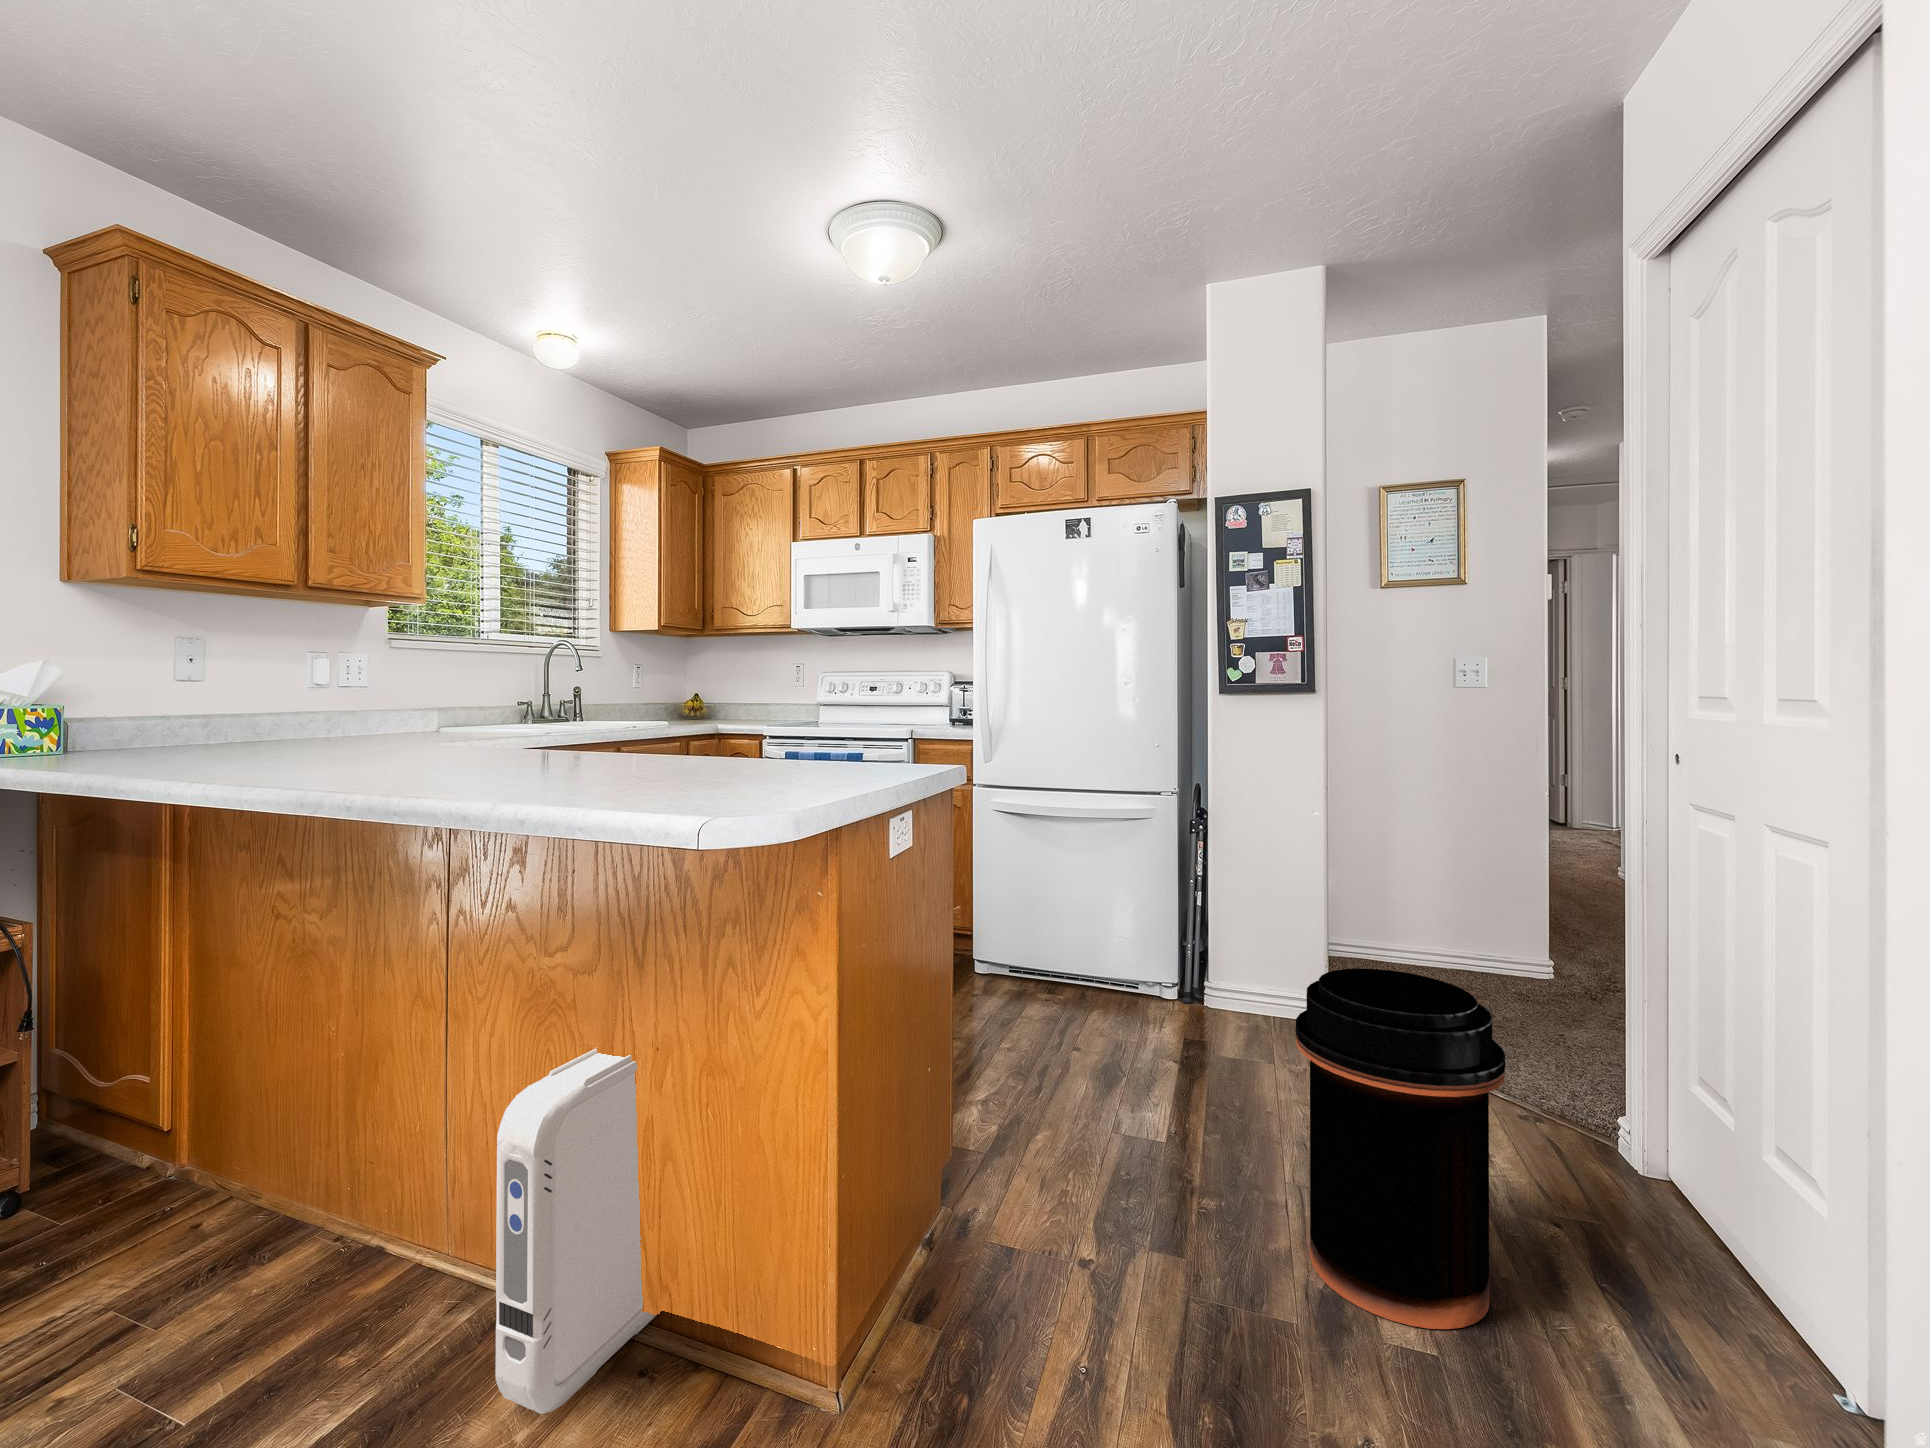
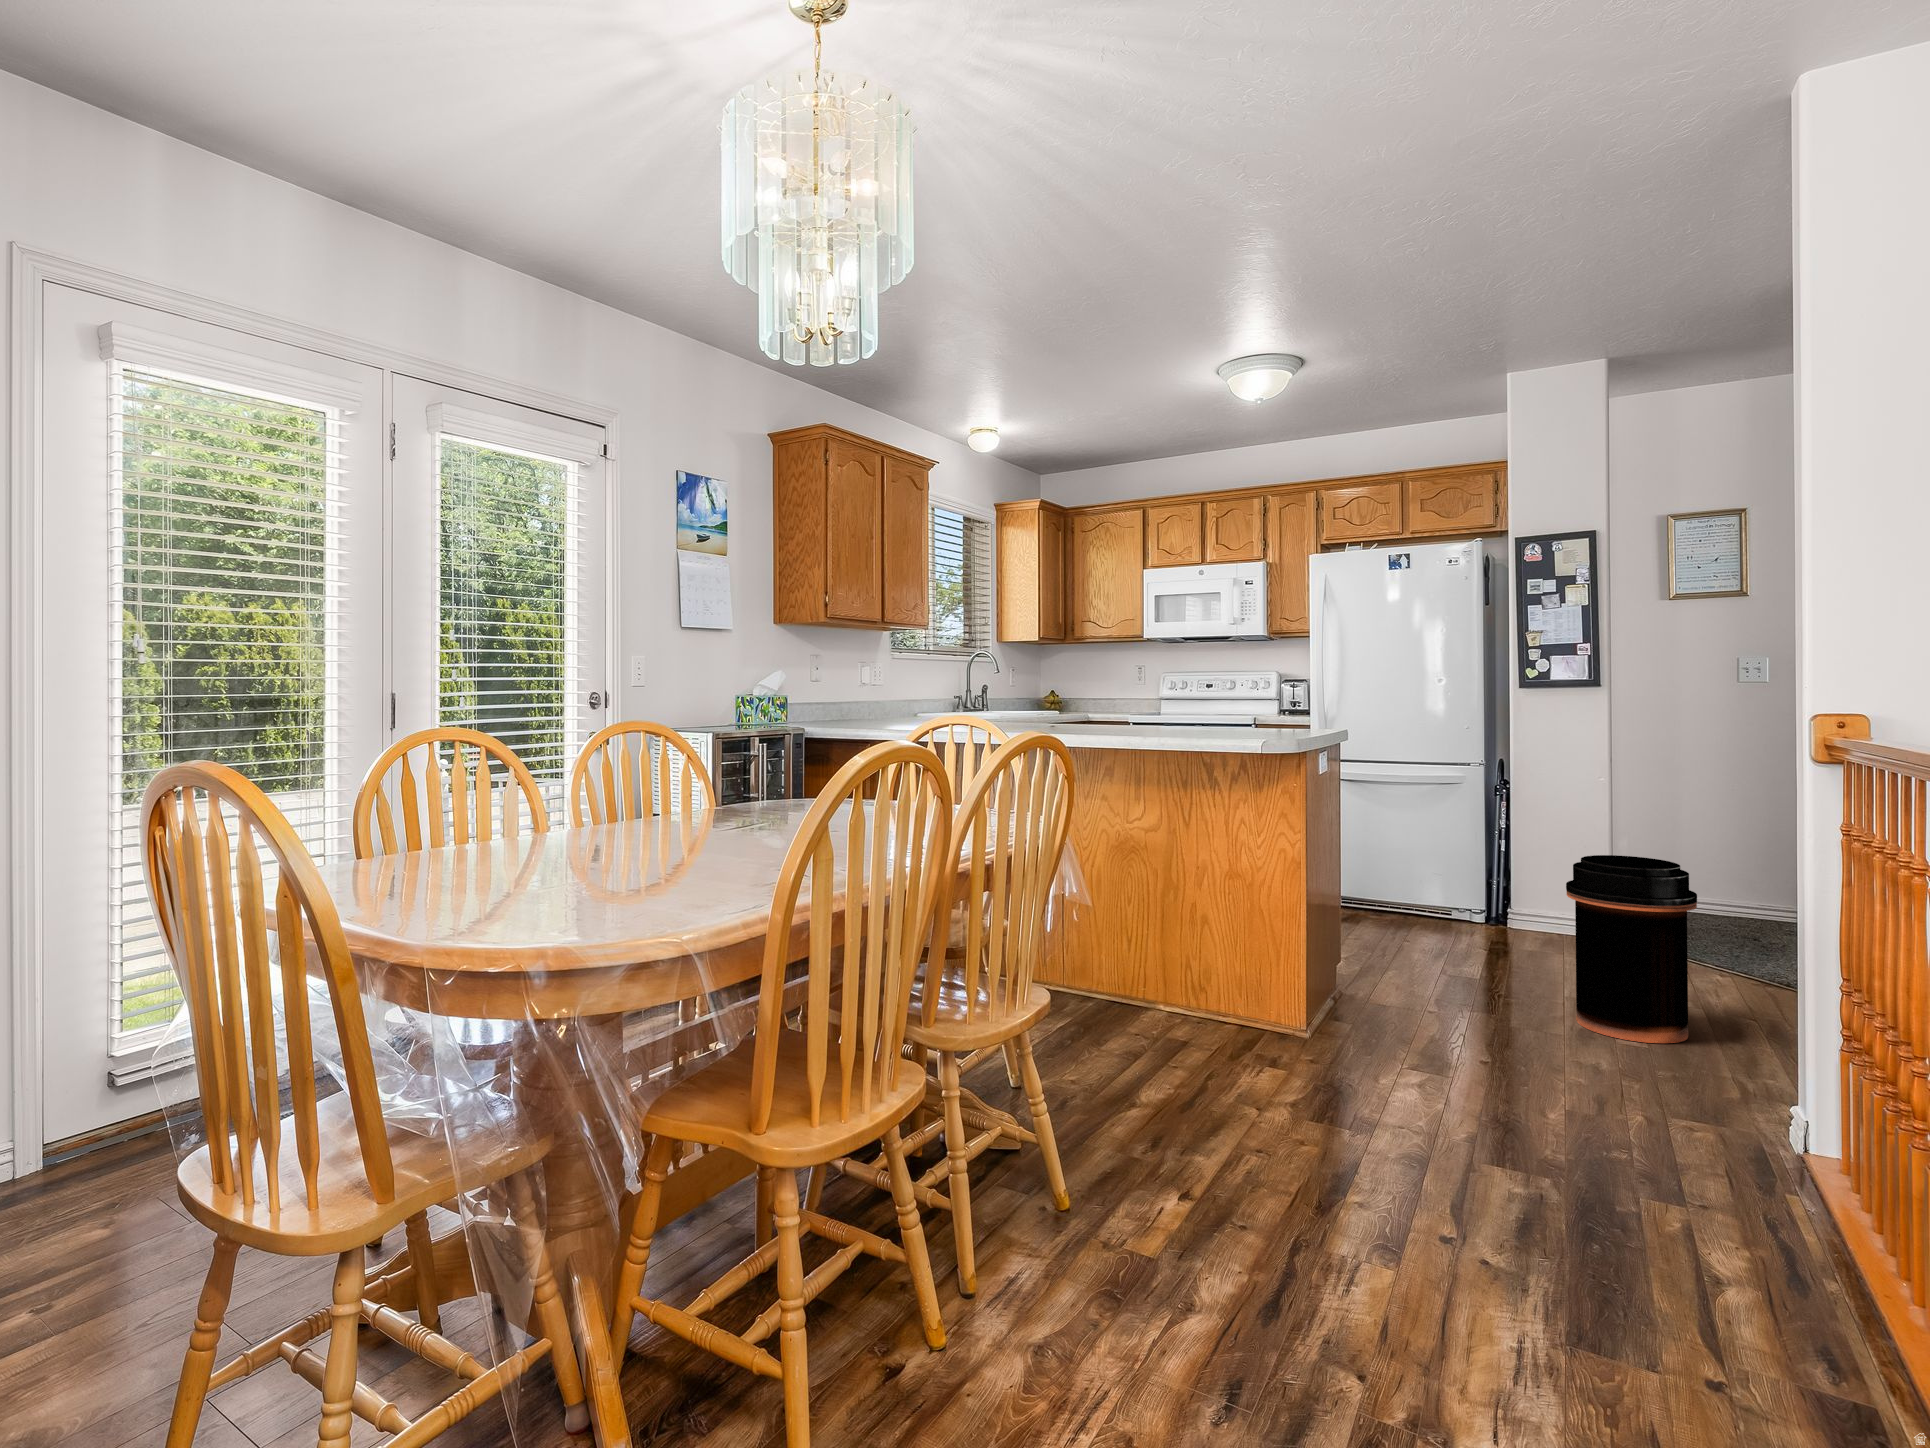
air purifier: present [496,1049,656,1414] -> none [1139,871,1205,1032]

